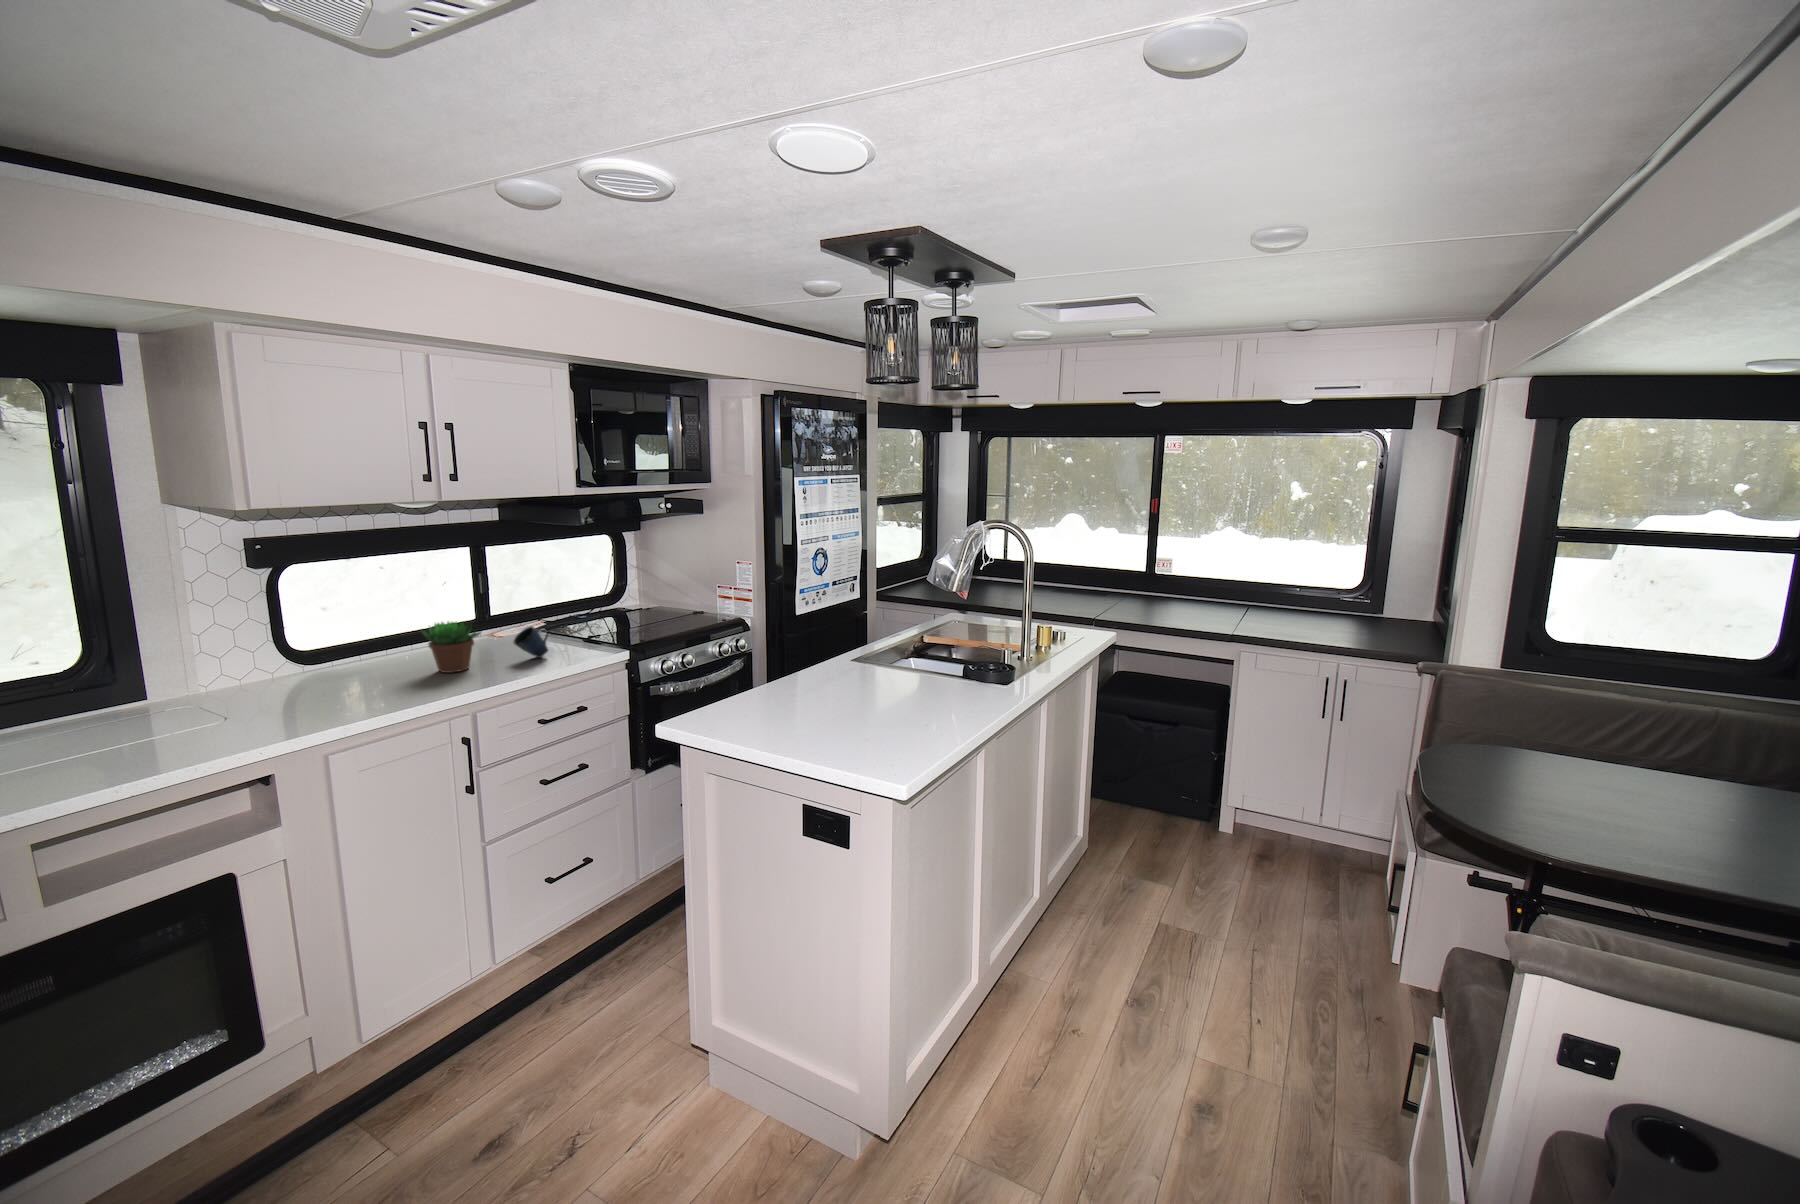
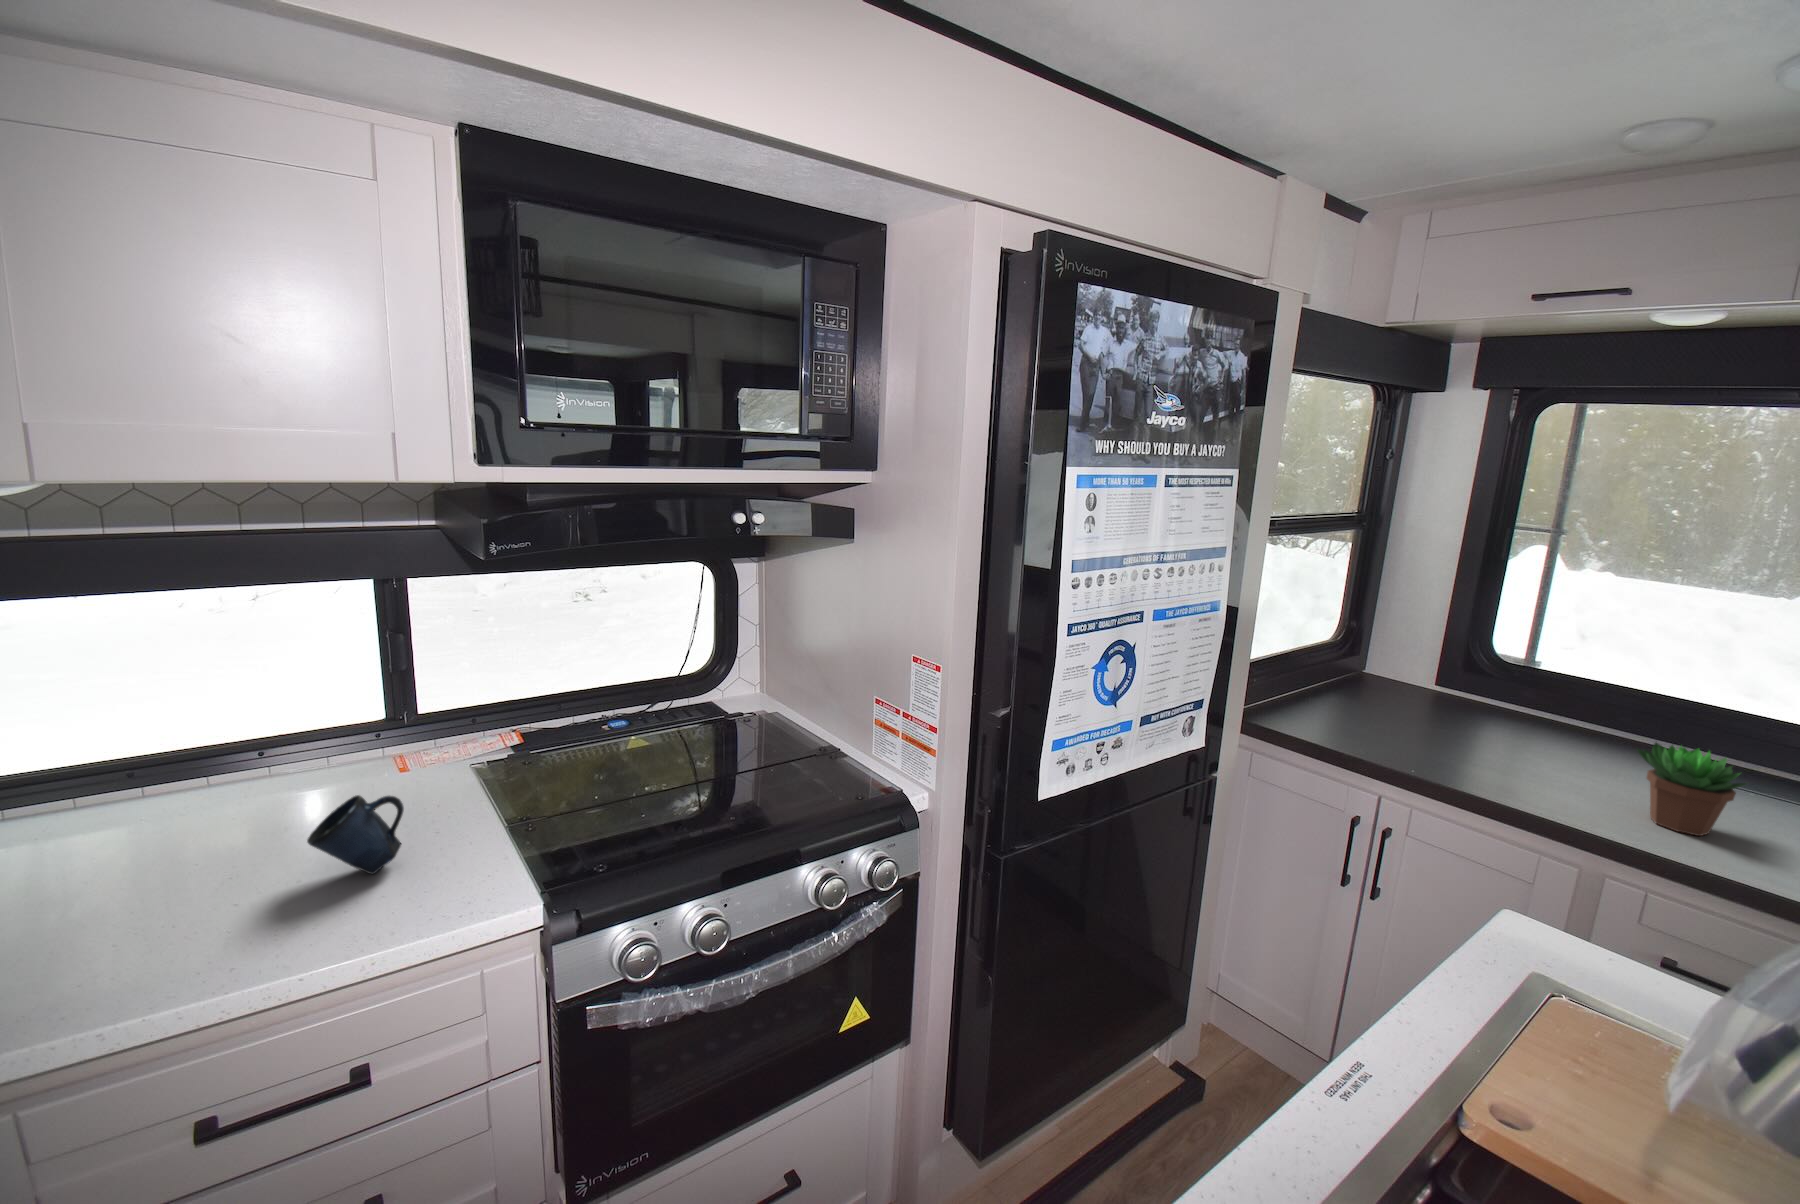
succulent plant: present [421,622,481,673] -> present [1638,743,1746,836]

